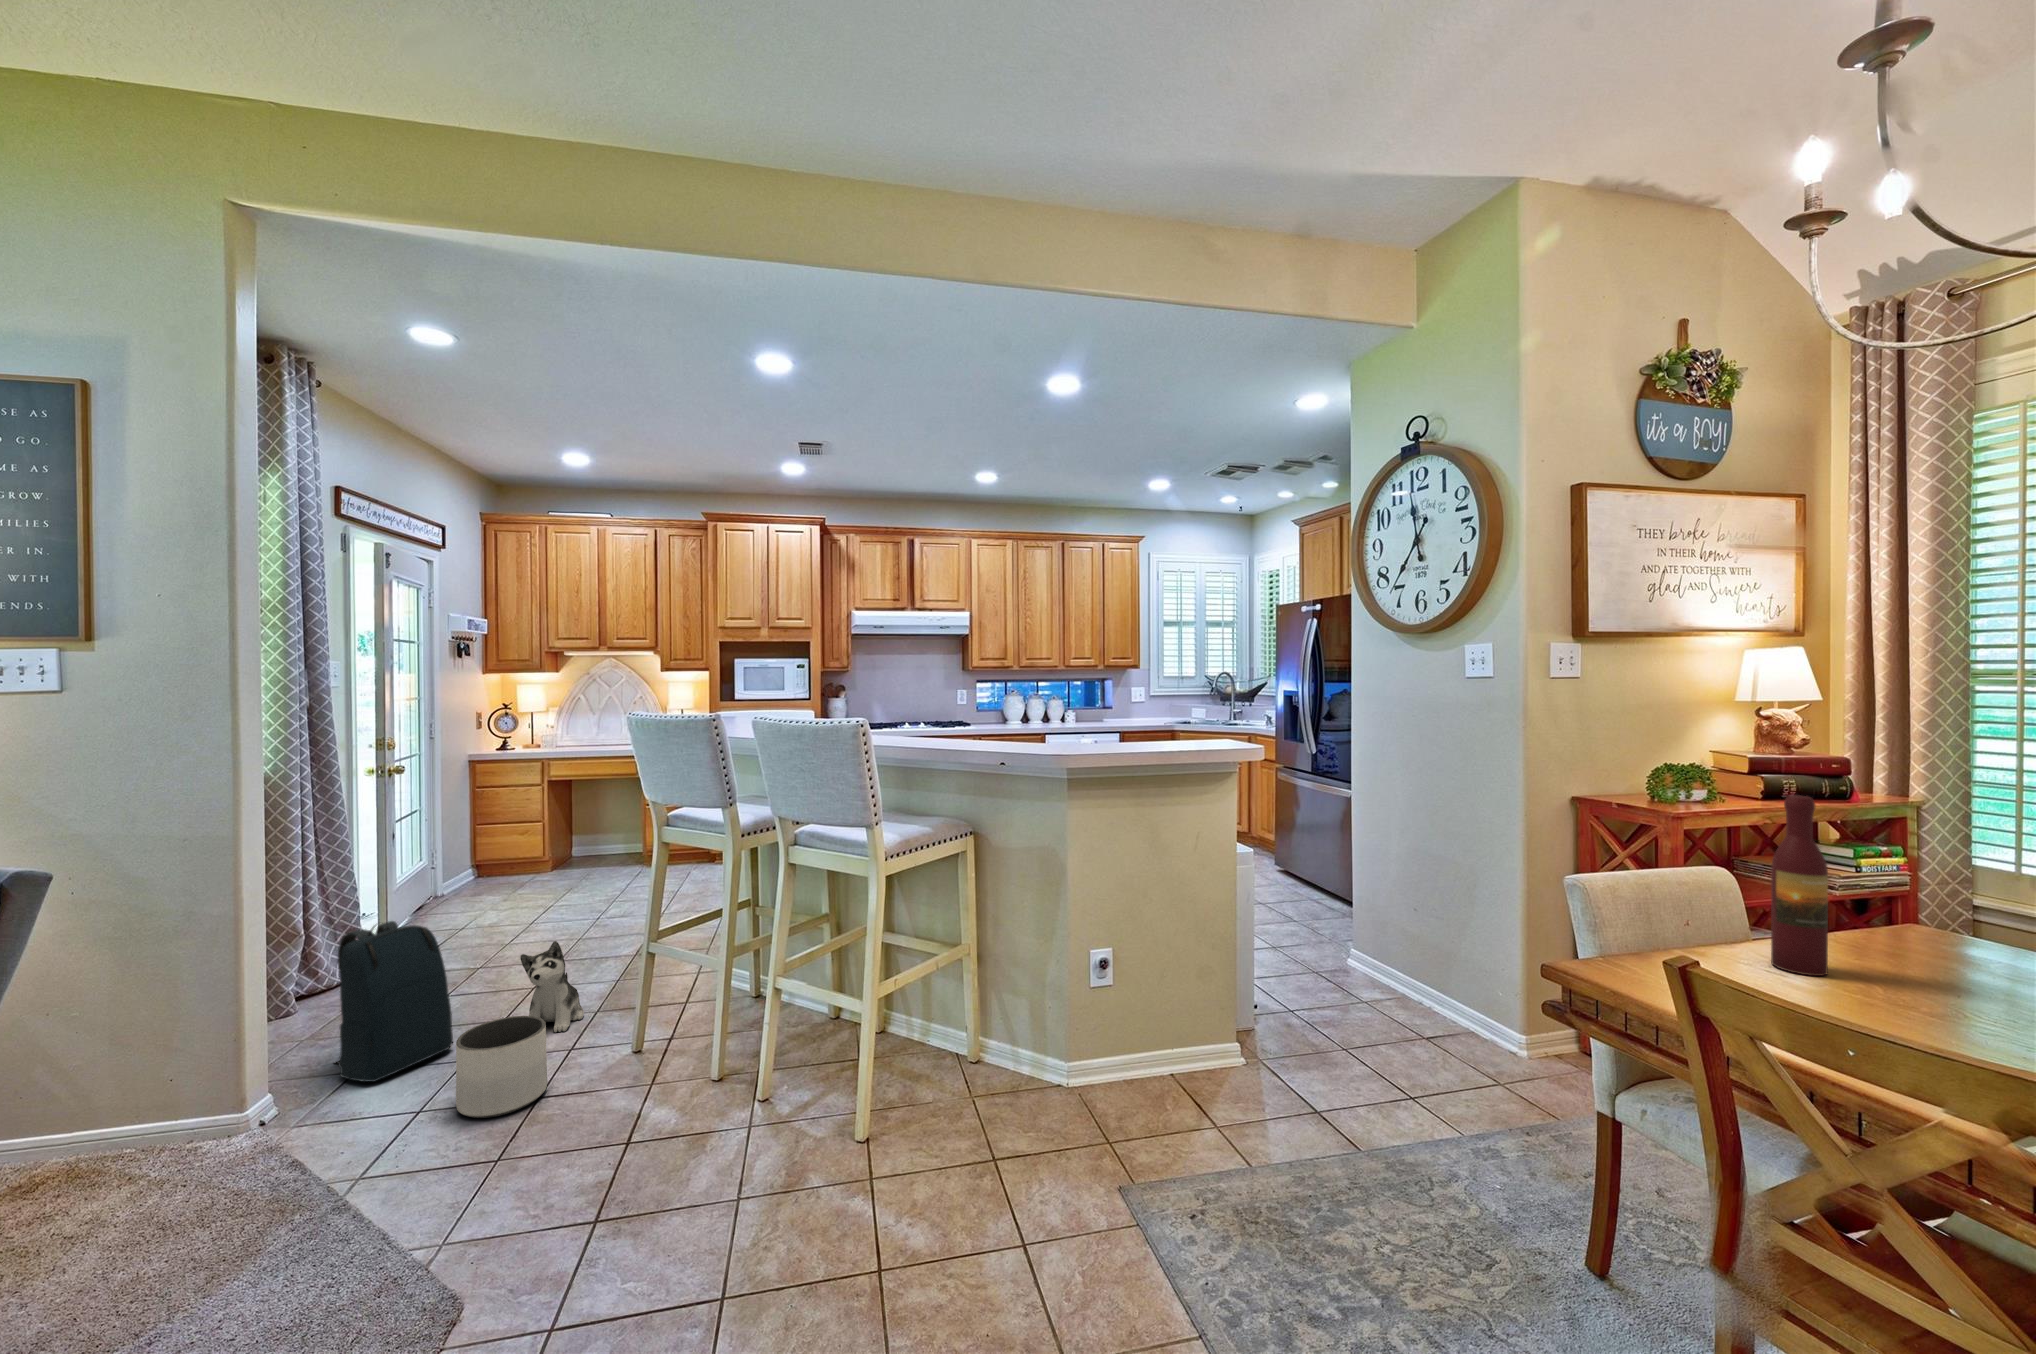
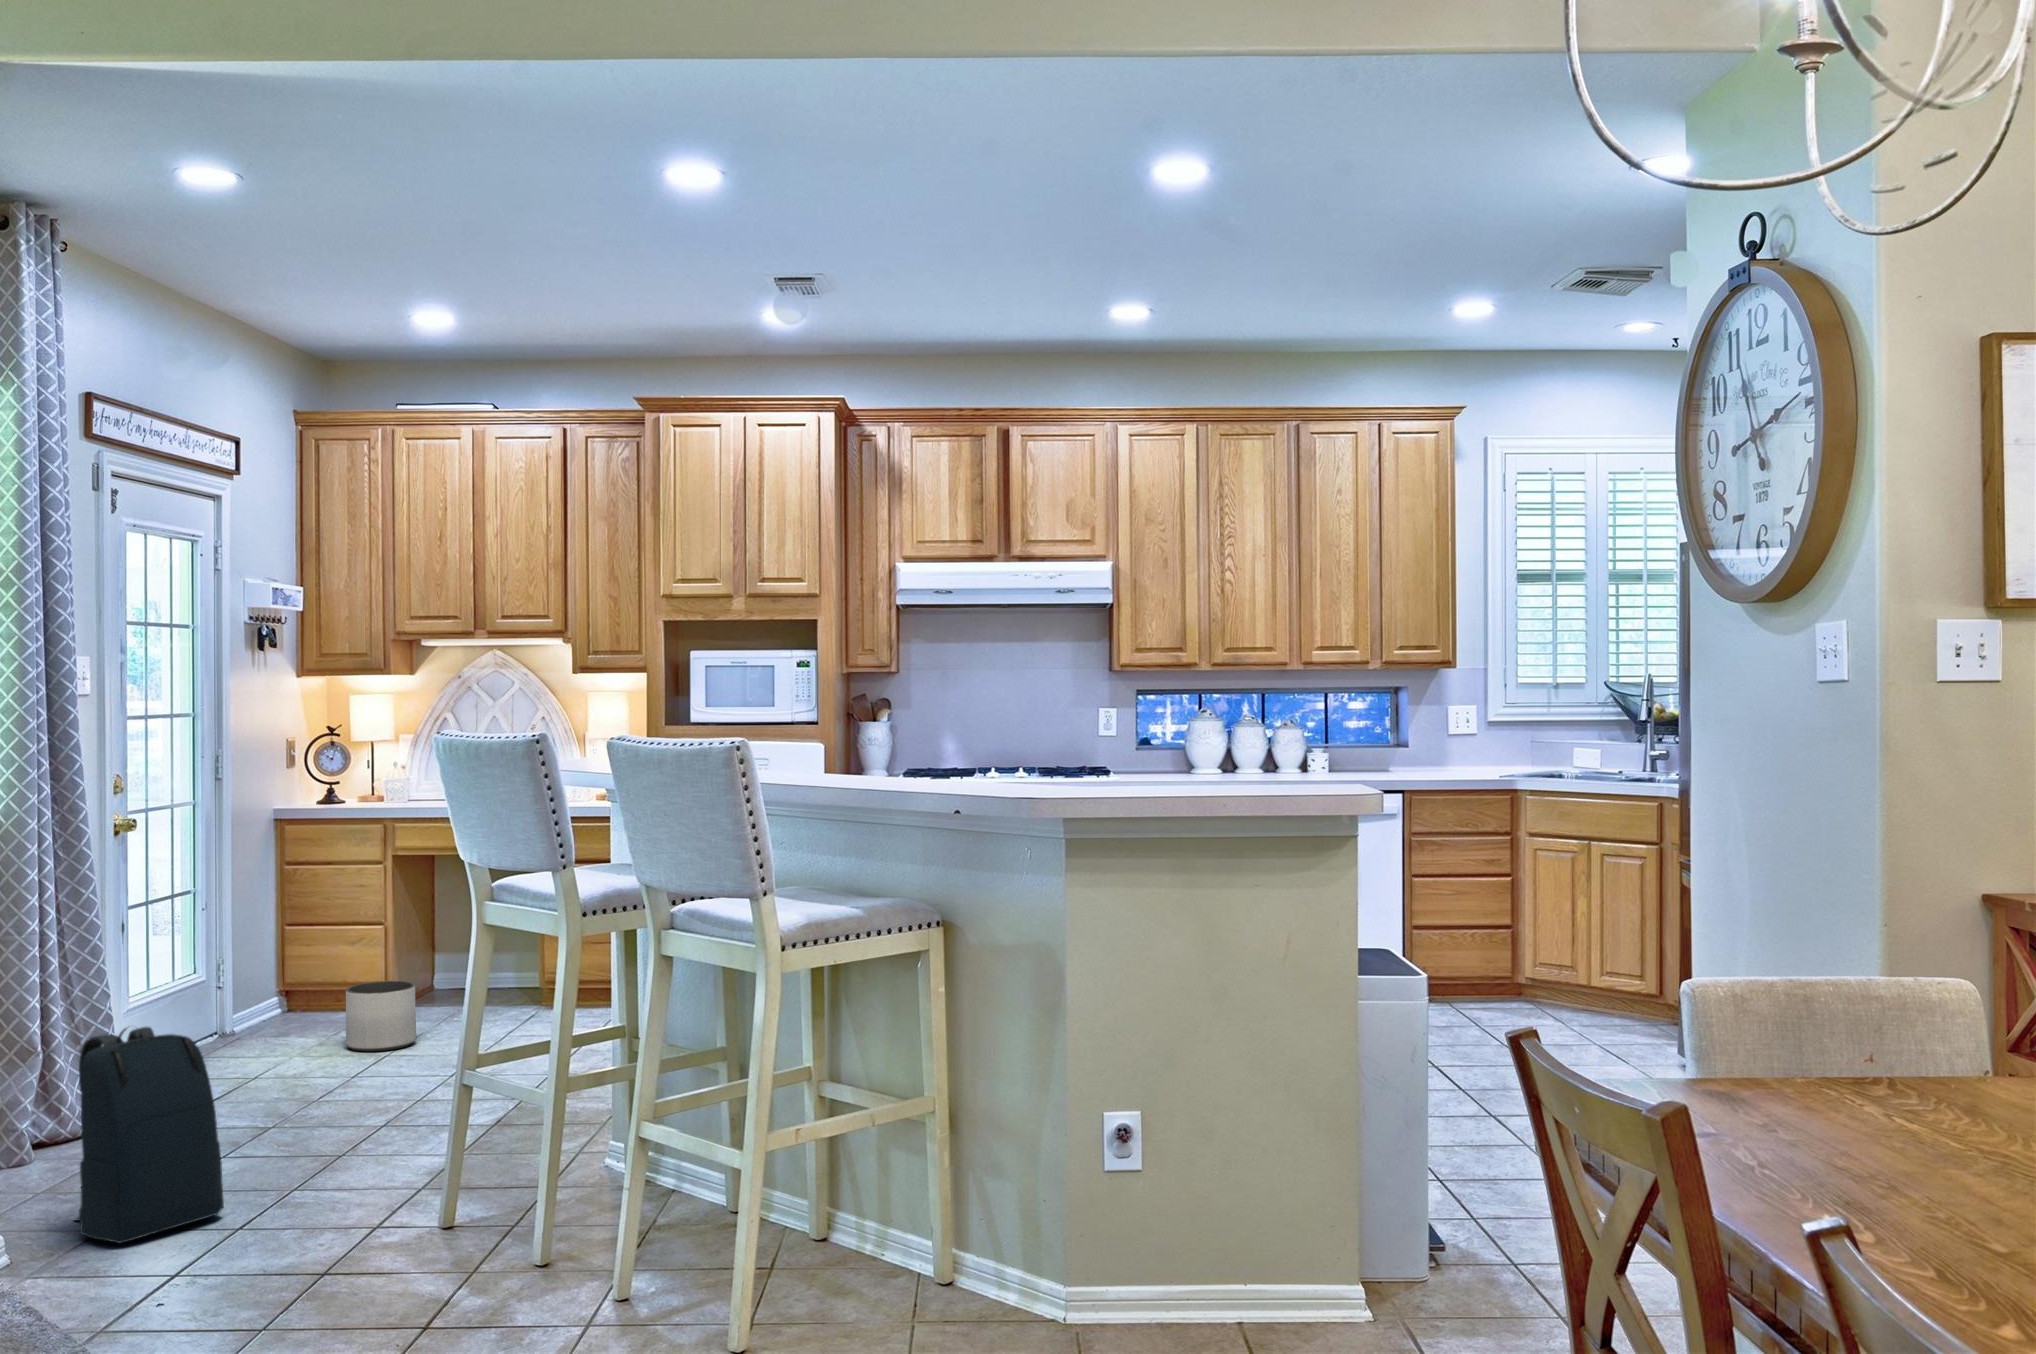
wine bottle: present [1771,795,1828,976] -> none [1903,852,1973,1117]
plush toy: present [520,941,584,1032] -> none [315,1073,404,1208]
planter: present [456,1016,547,1118] -> present [346,981,416,1051]

